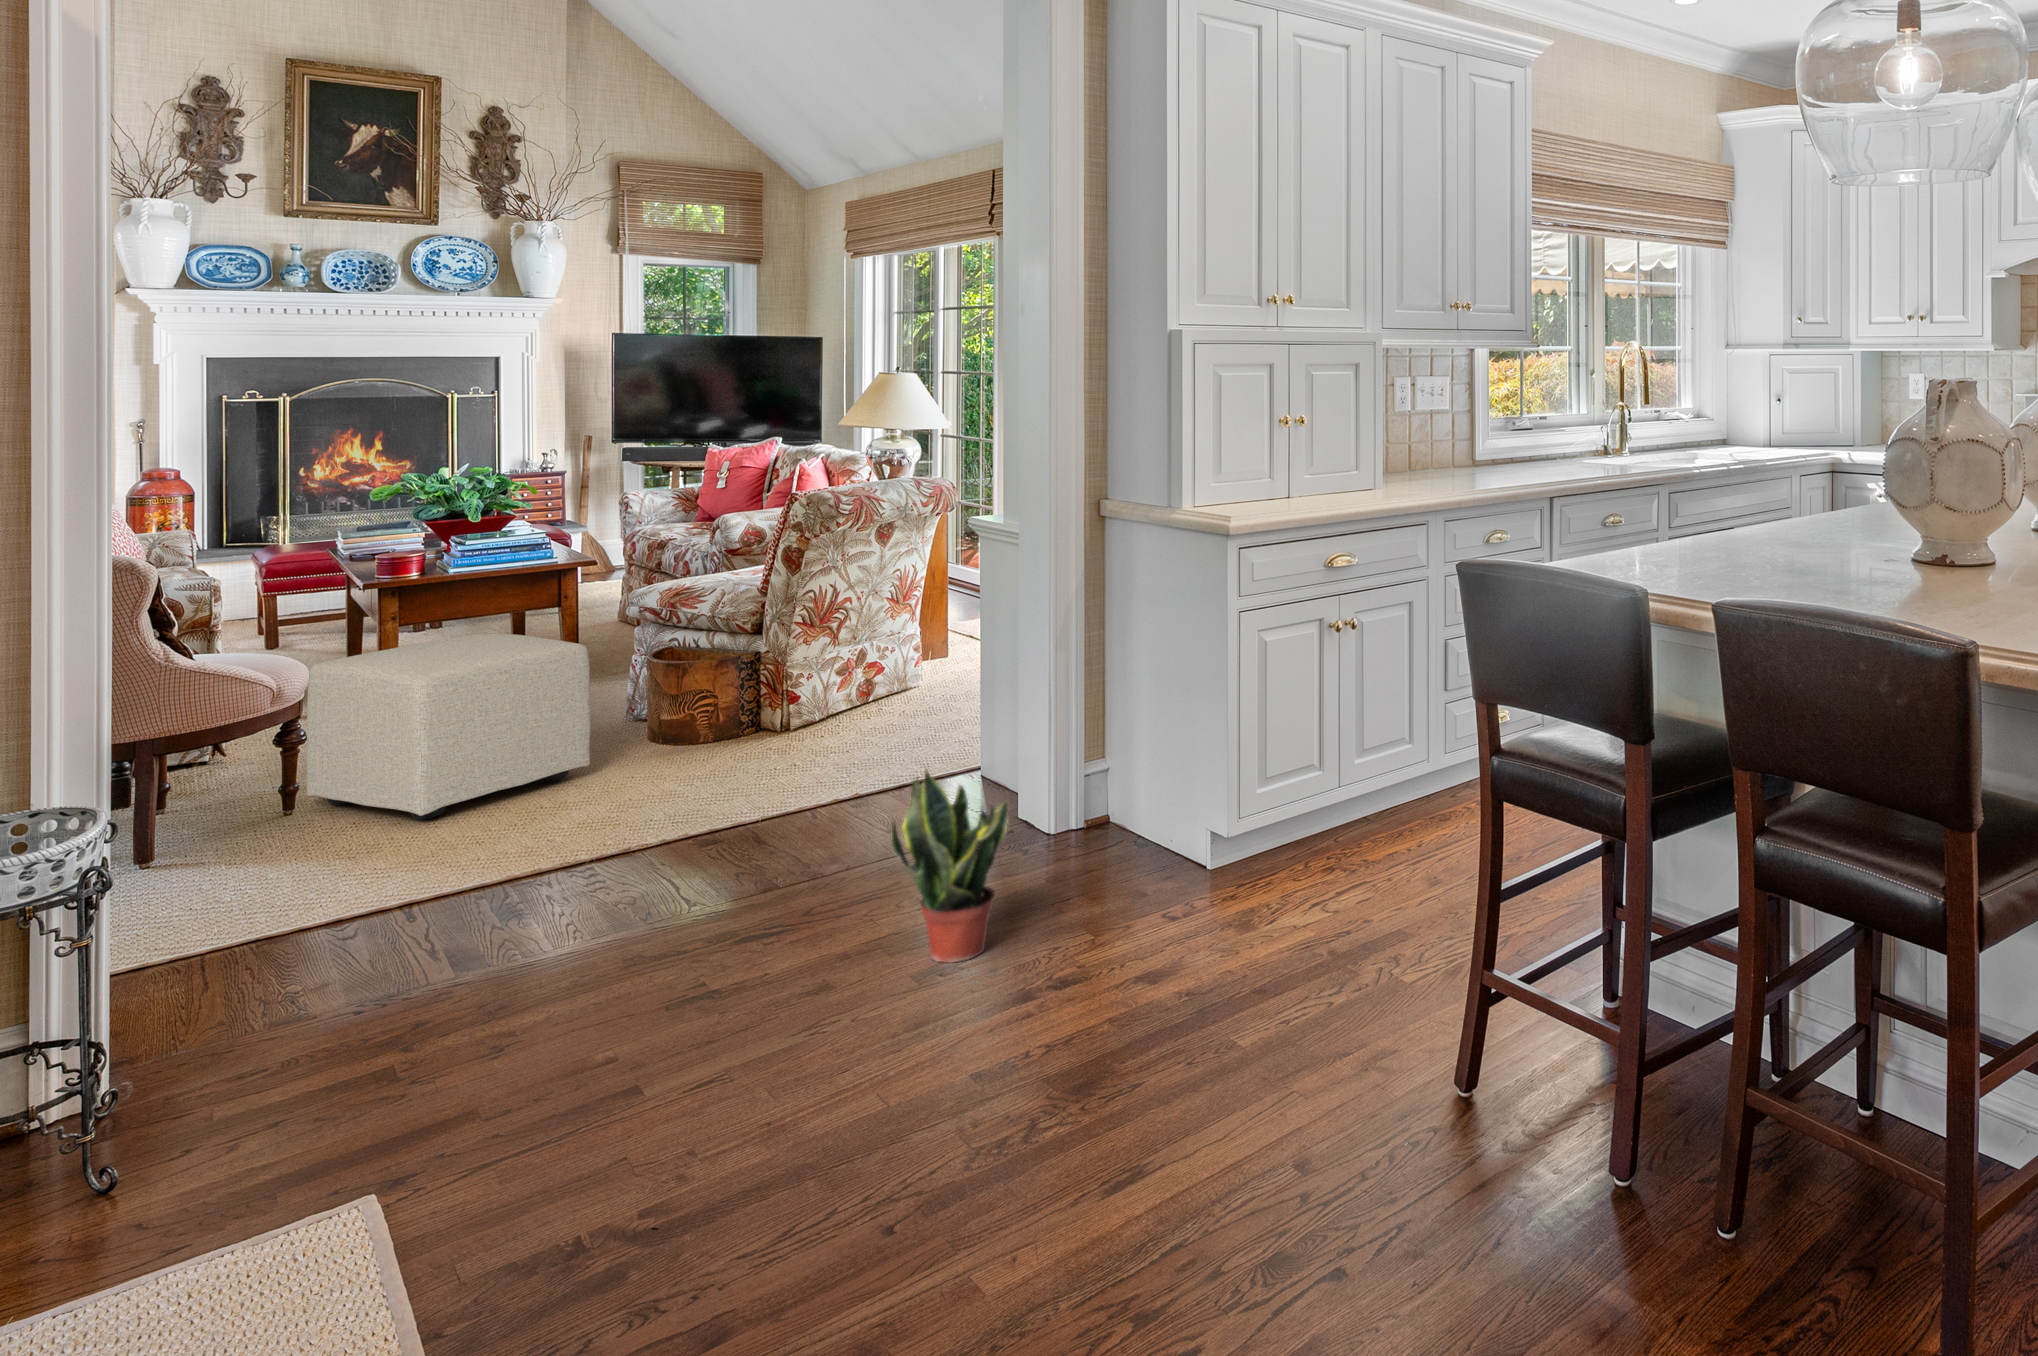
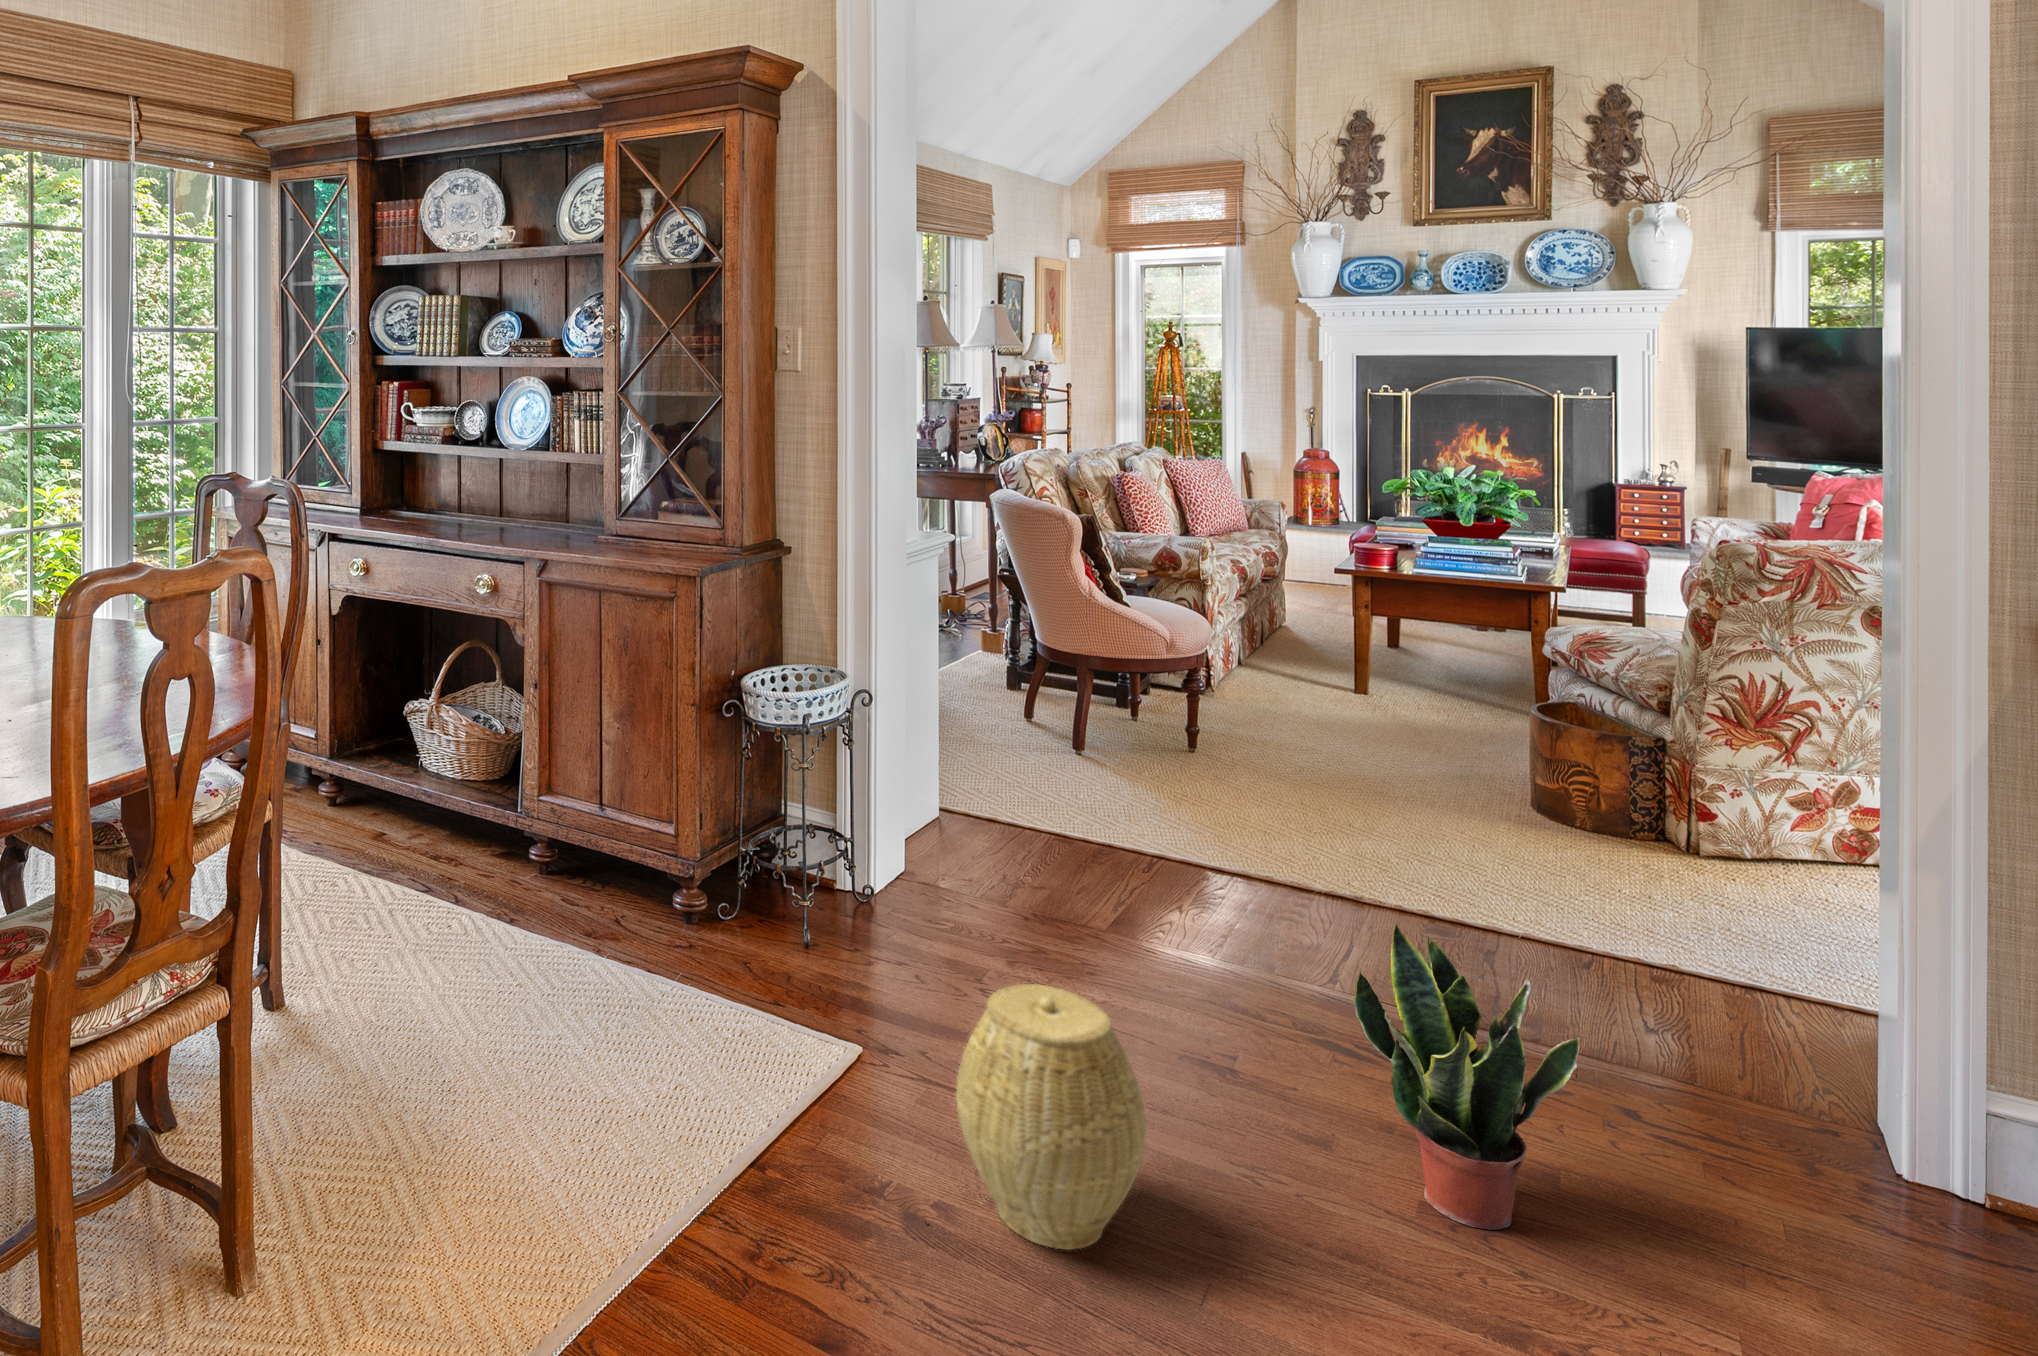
ottoman: present [307,634,591,819] -> none [1200,629,1425,806]
woven basket: none [692,913,873,1147] -> present [956,984,1146,1250]

